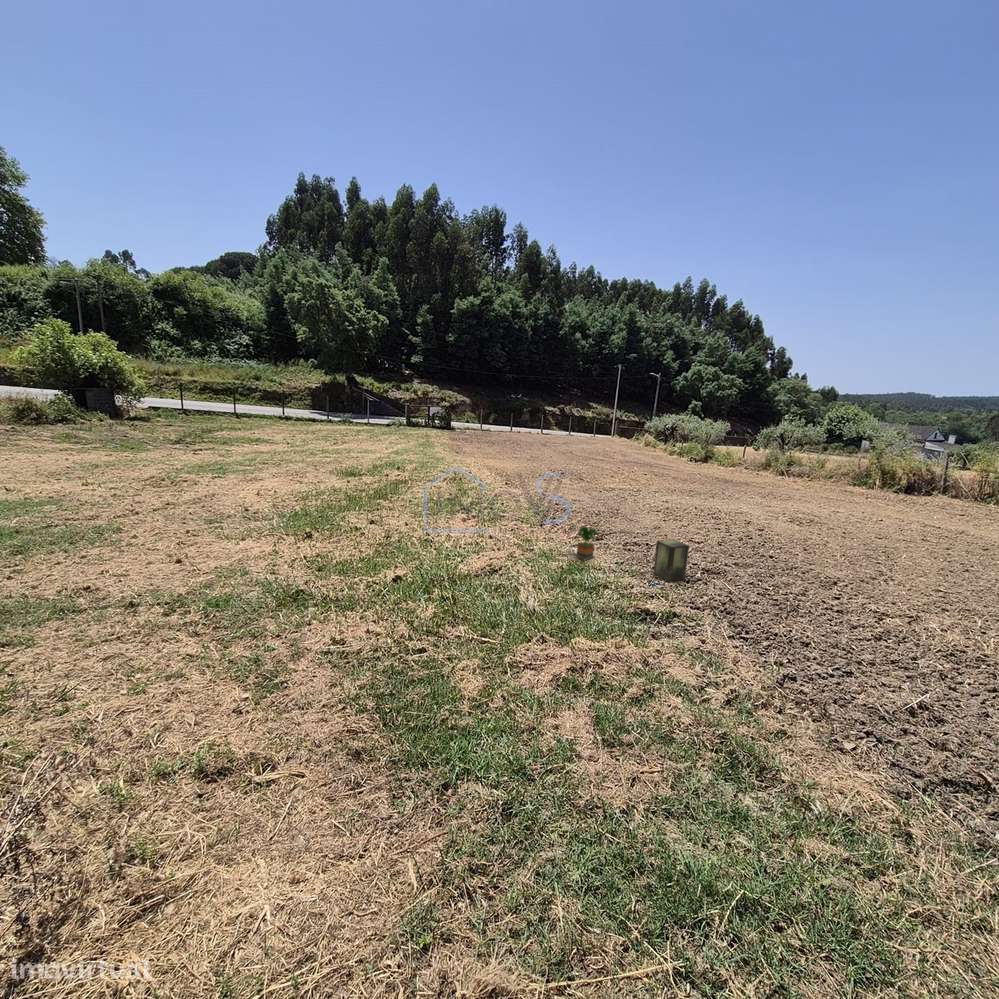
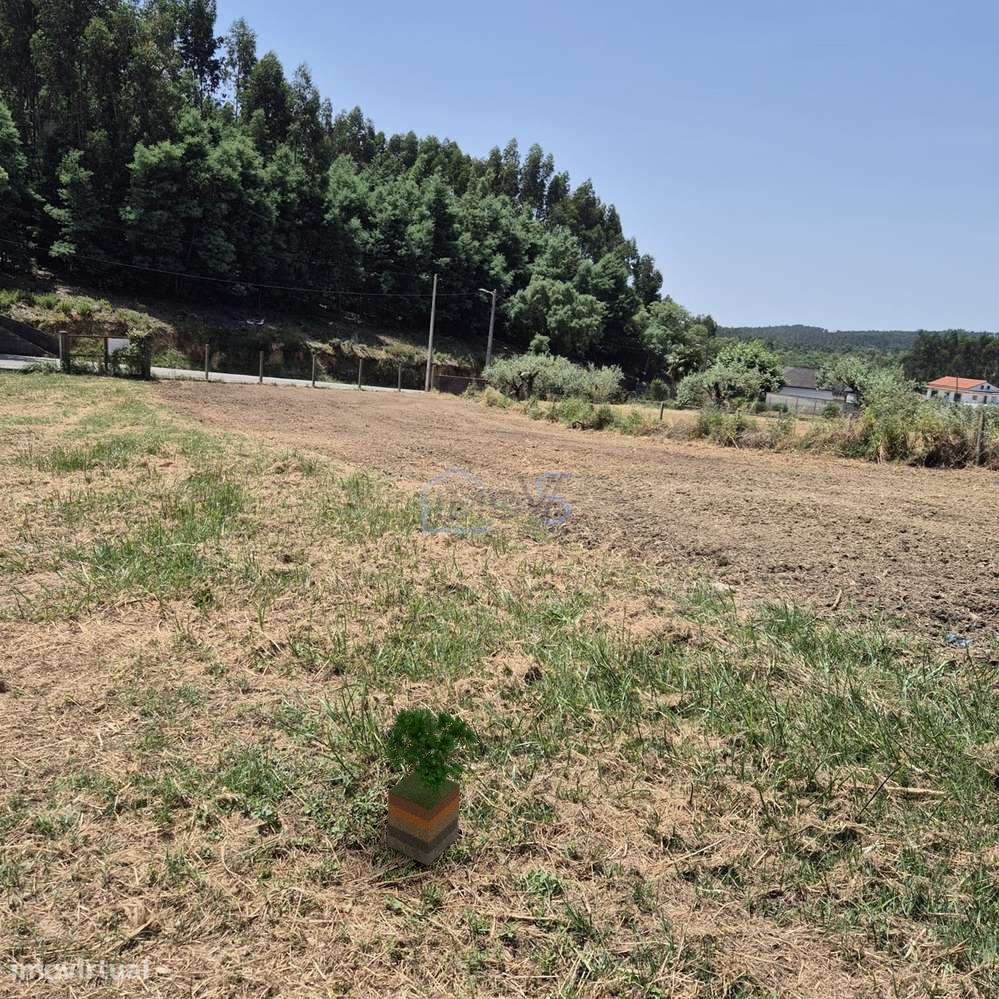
storage box: present [653,539,689,582] -> none [732,744,892,977]

